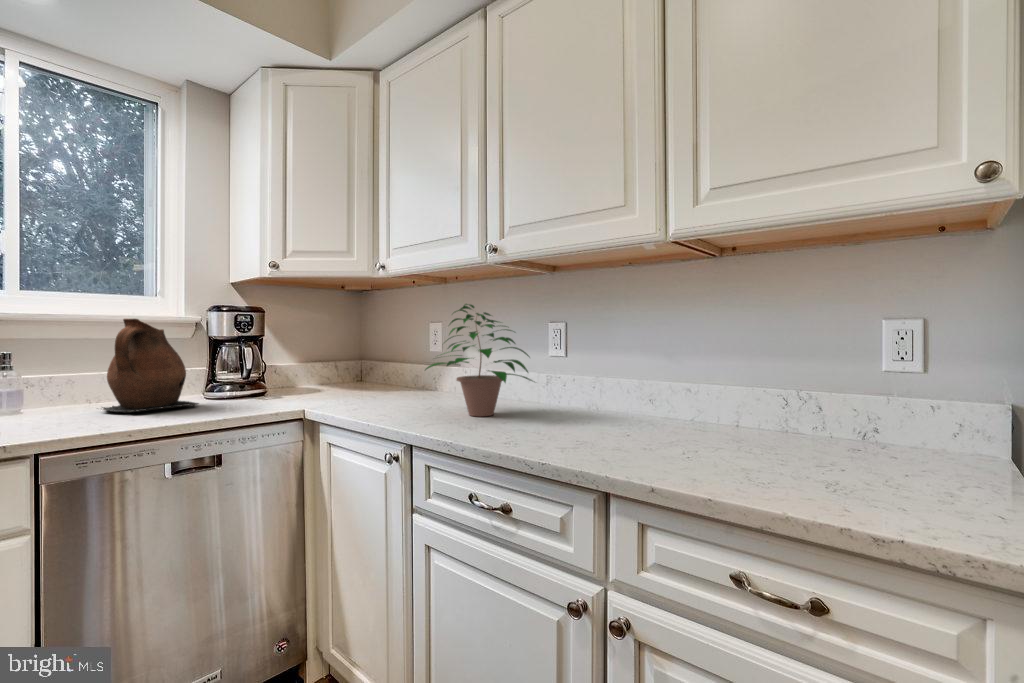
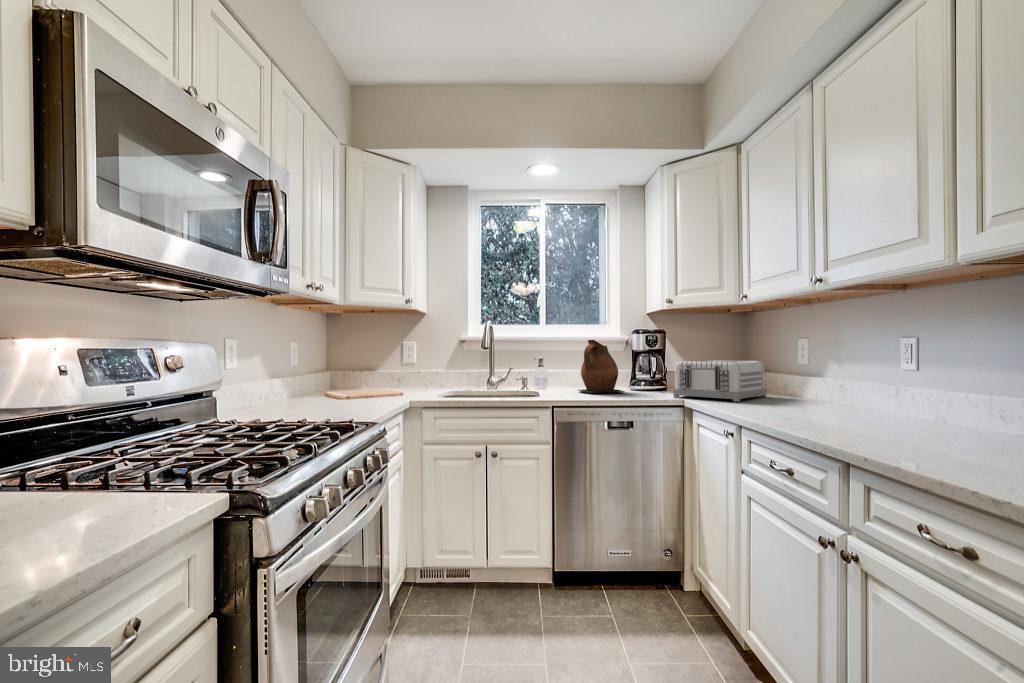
potted plant: present [425,304,532,416] -> none [757,325,873,415]
toaster: none [286,350,402,406] -> present [673,360,766,402]

